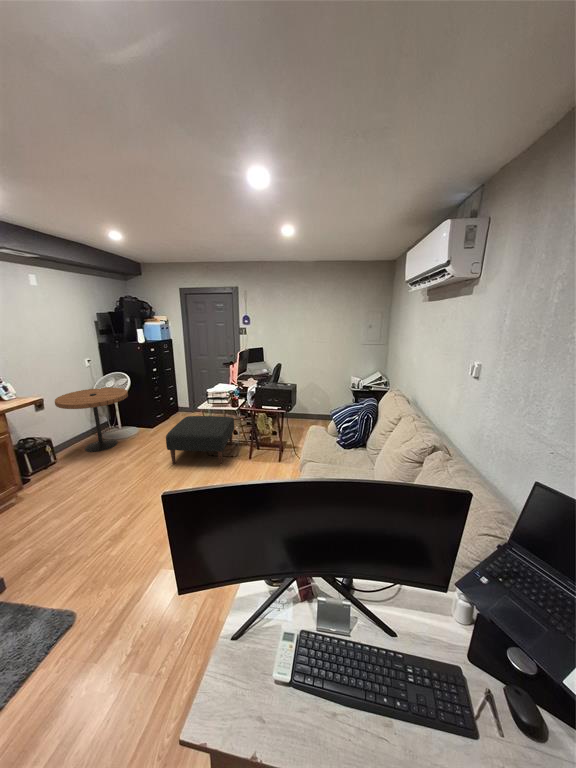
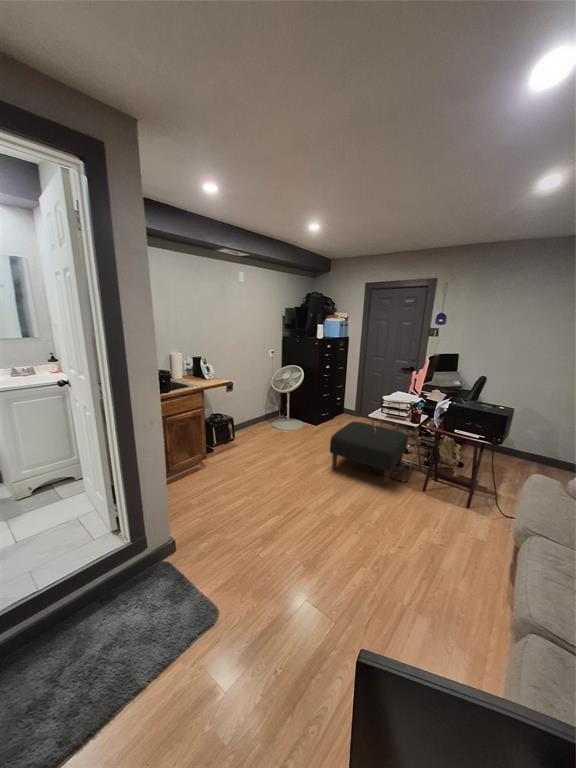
side table: present [55,388,128,452] -> none [245,378,301,437]

